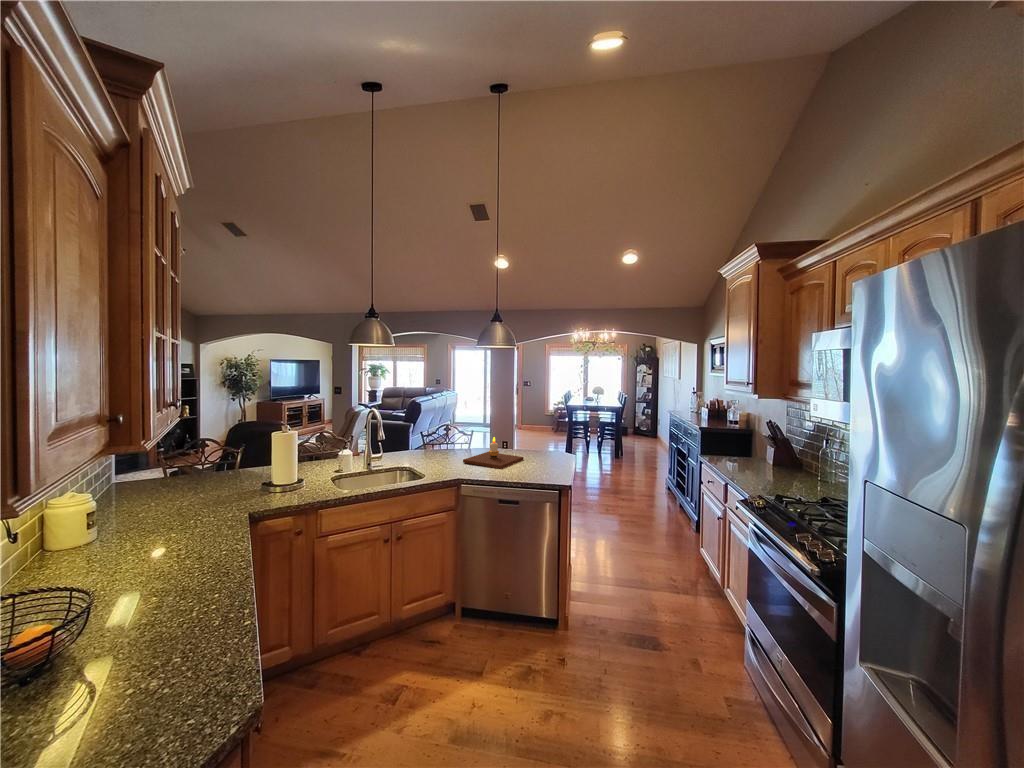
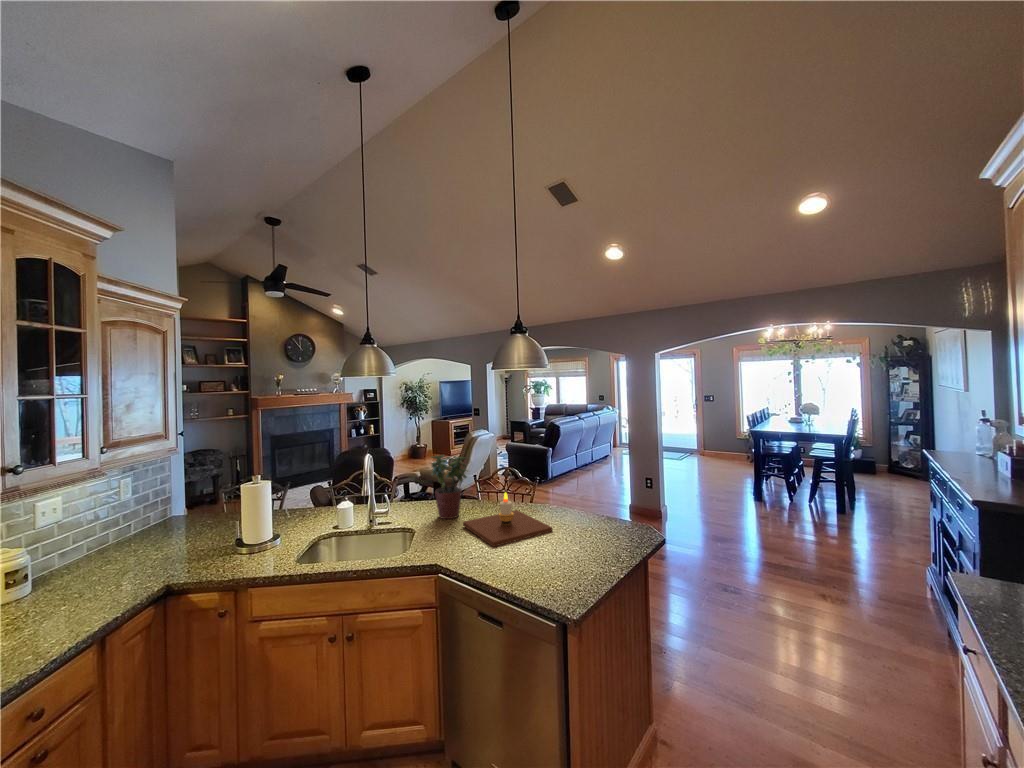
potted plant: none [428,414,457,461] -> present [431,455,466,519]

